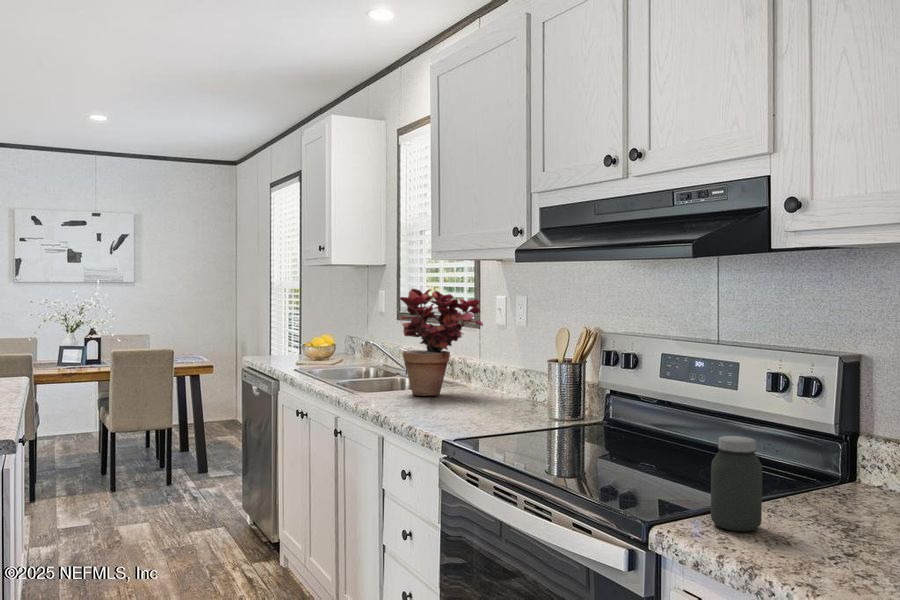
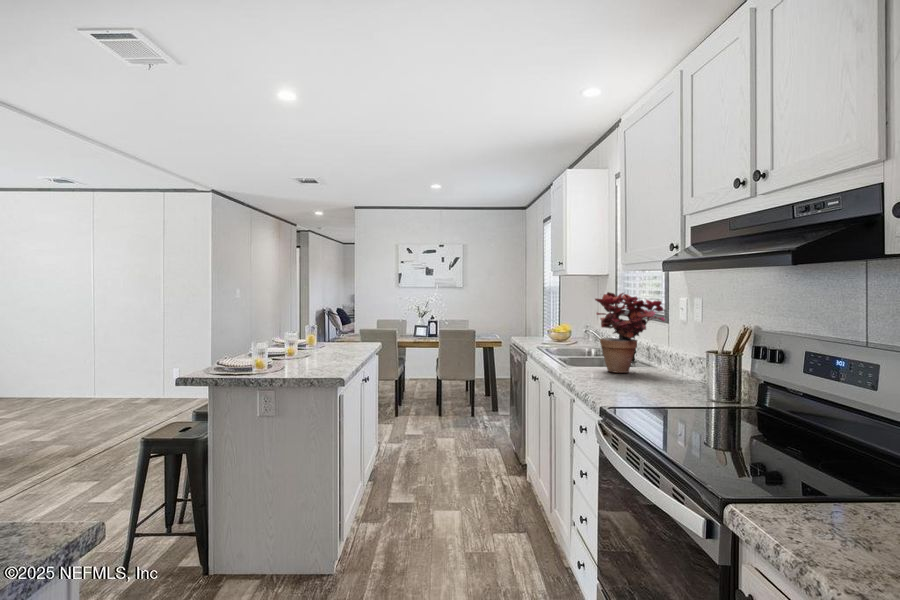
jar: present [711,436,762,531] -> none [800,438,860,537]

